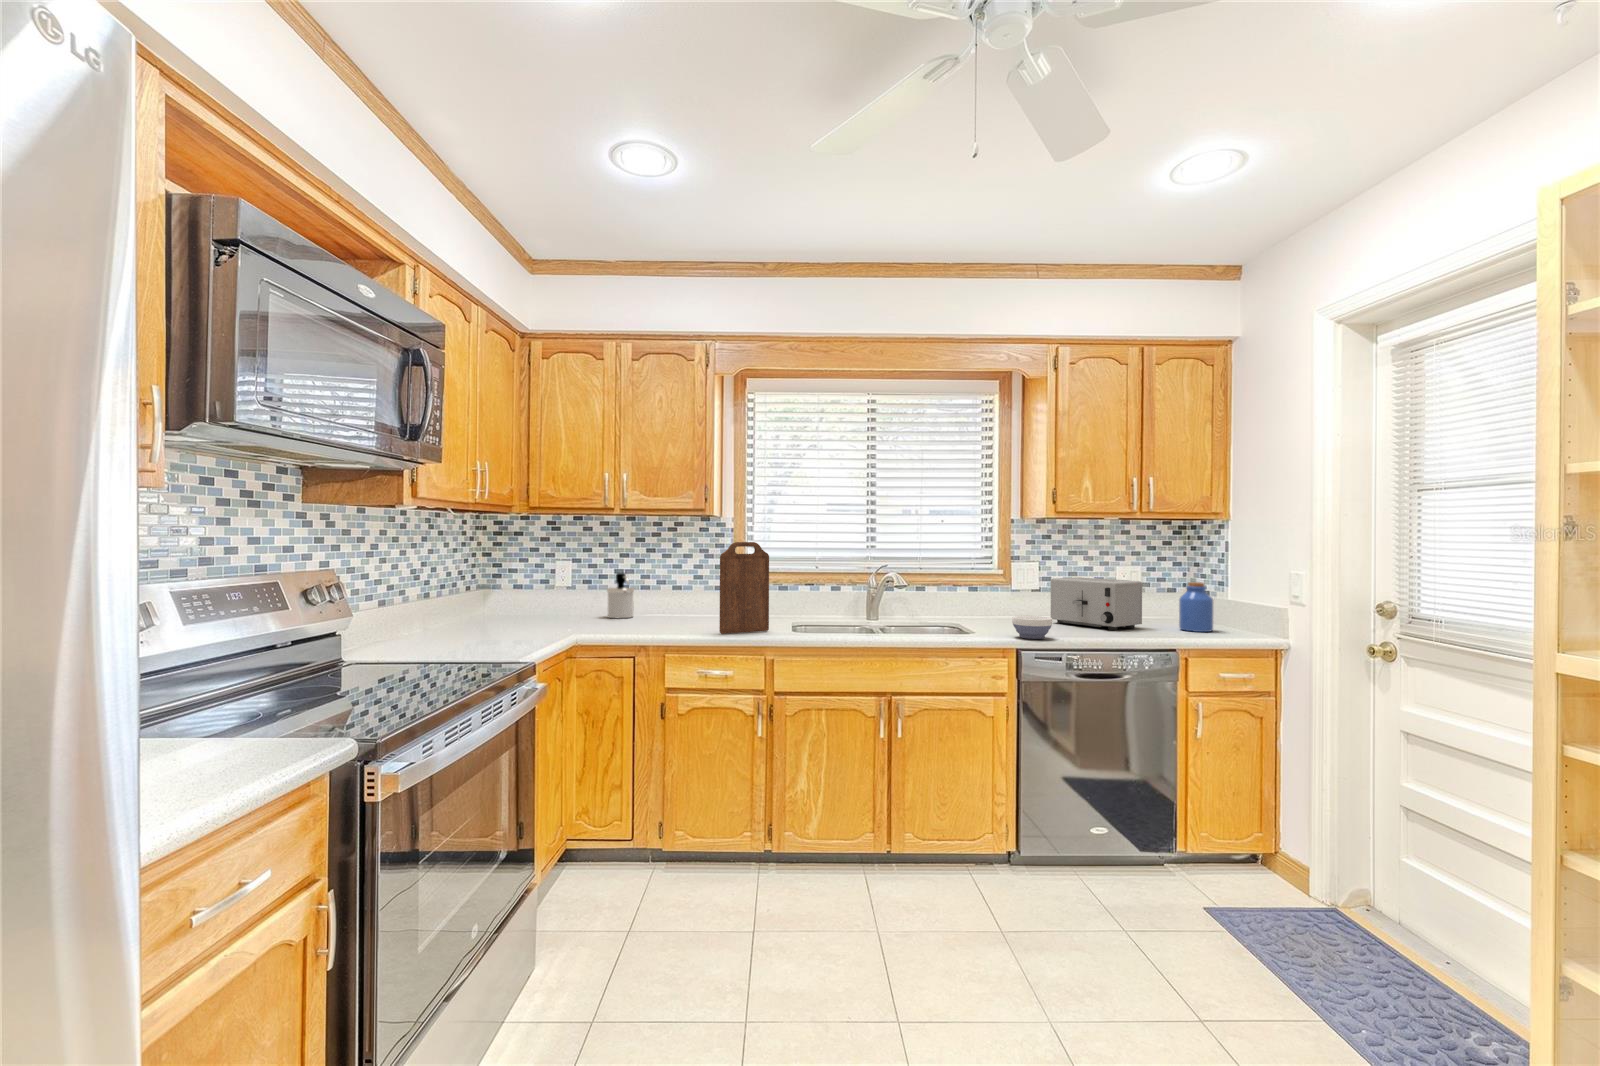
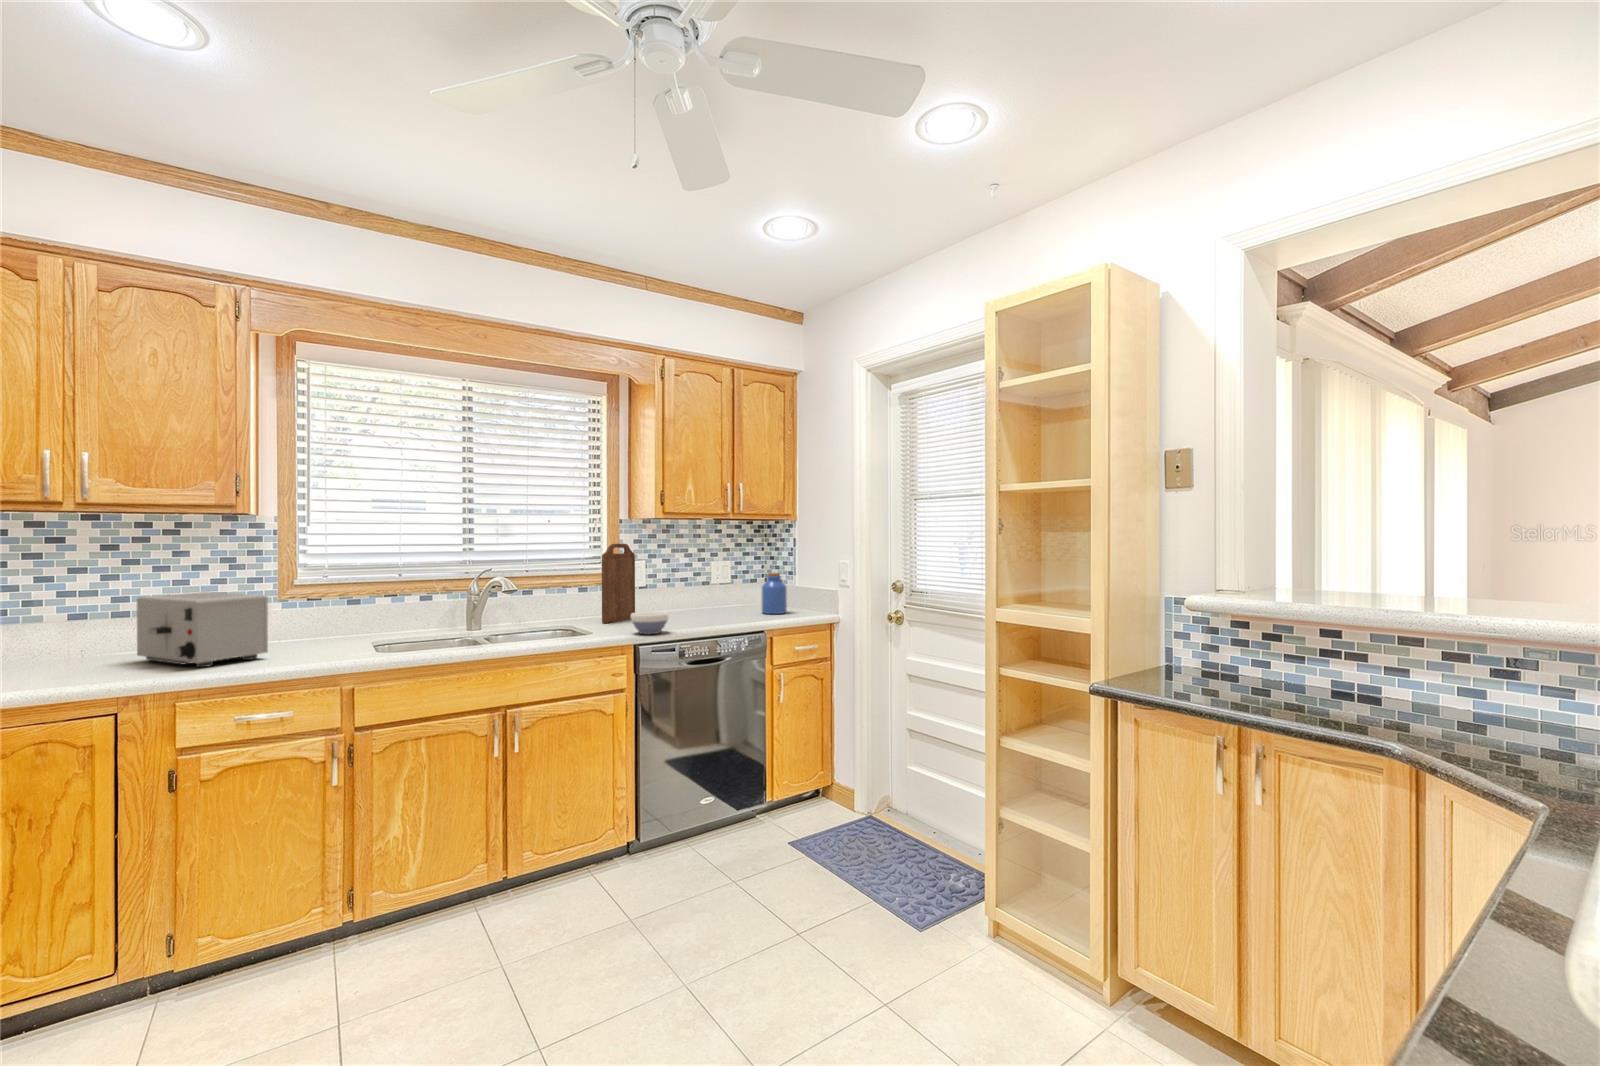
cutting board: present [719,542,769,634] -> present [602,544,635,623]
soap dispenser: present [607,573,634,618] -> none [44,595,101,662]
toaster: present [1051,577,1142,630] -> present [137,592,268,667]

